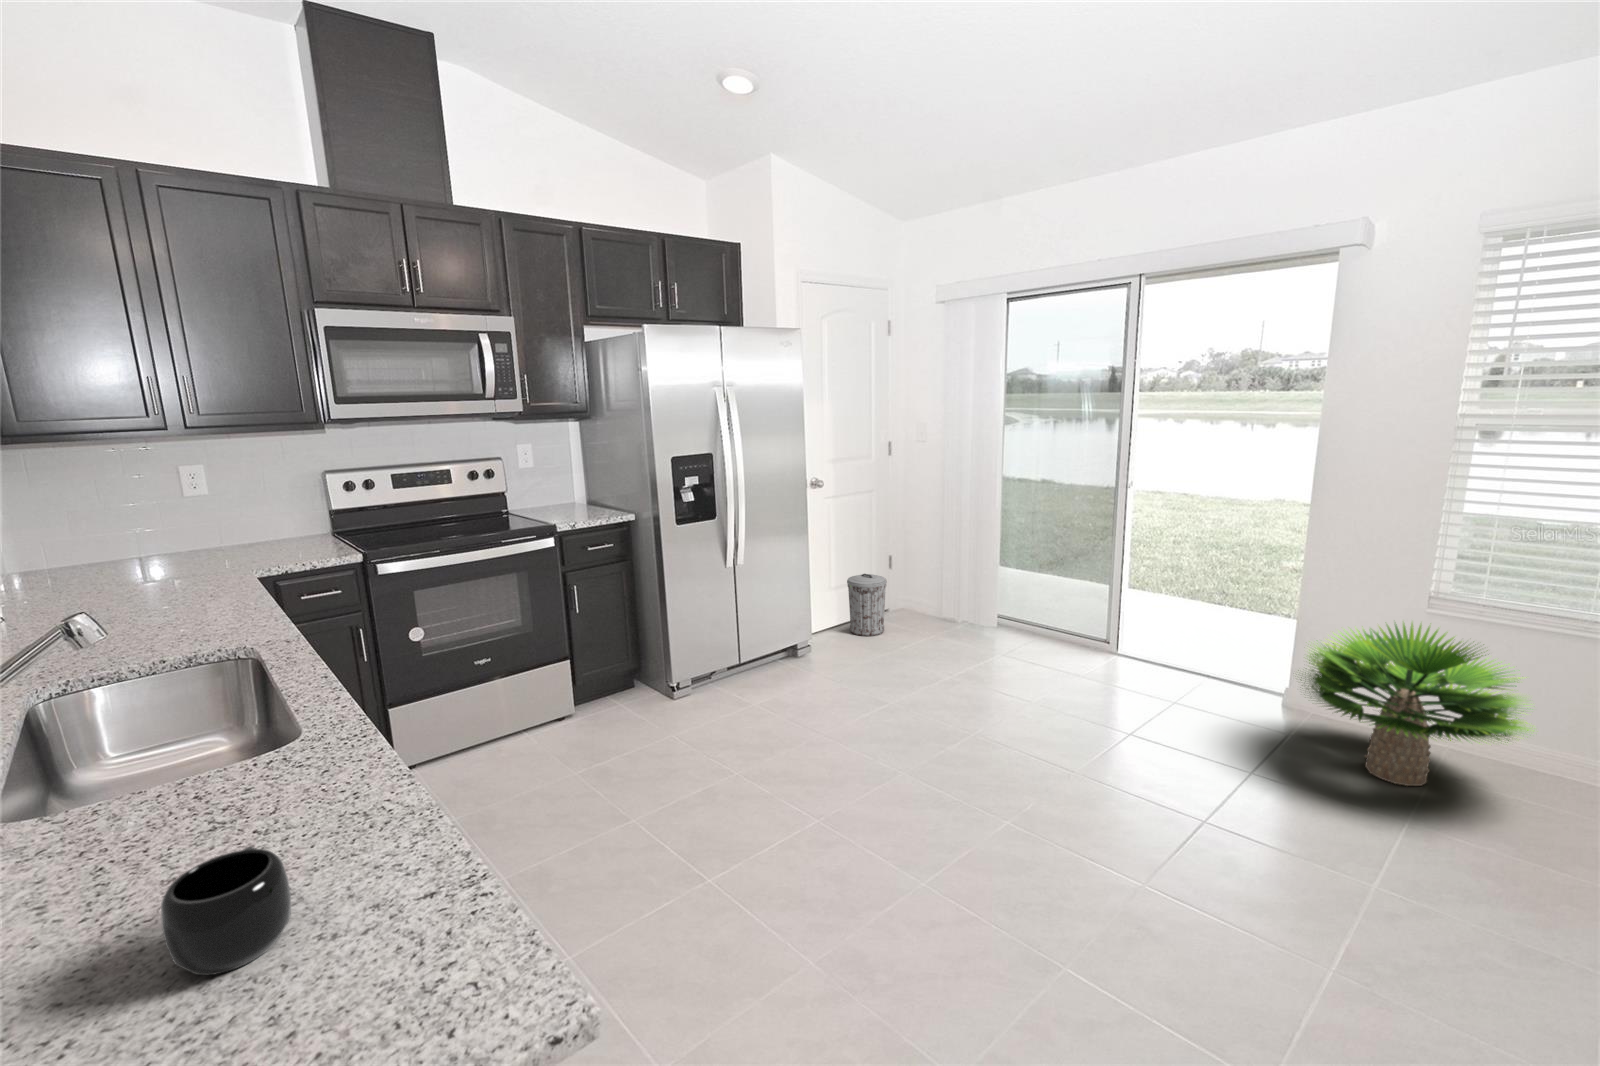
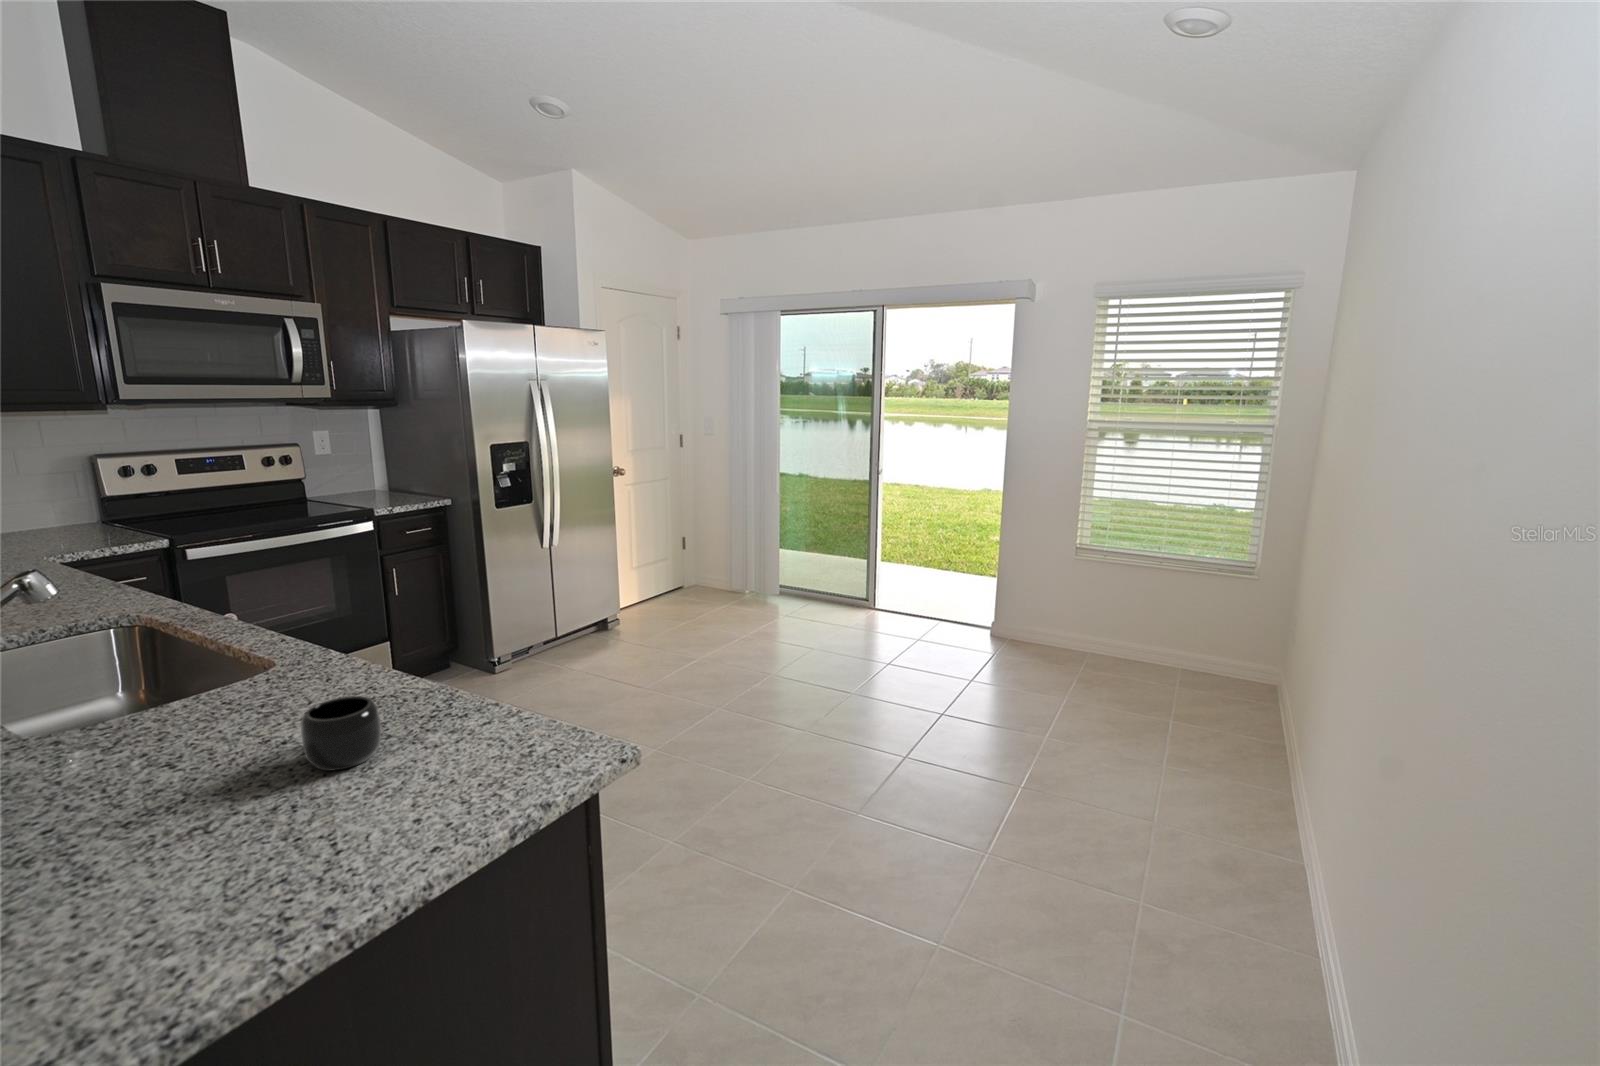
trash can: present [847,574,887,636] -> none [649,552,685,607]
potted plant: present [1300,623,1529,786] -> none [991,562,1130,676]

